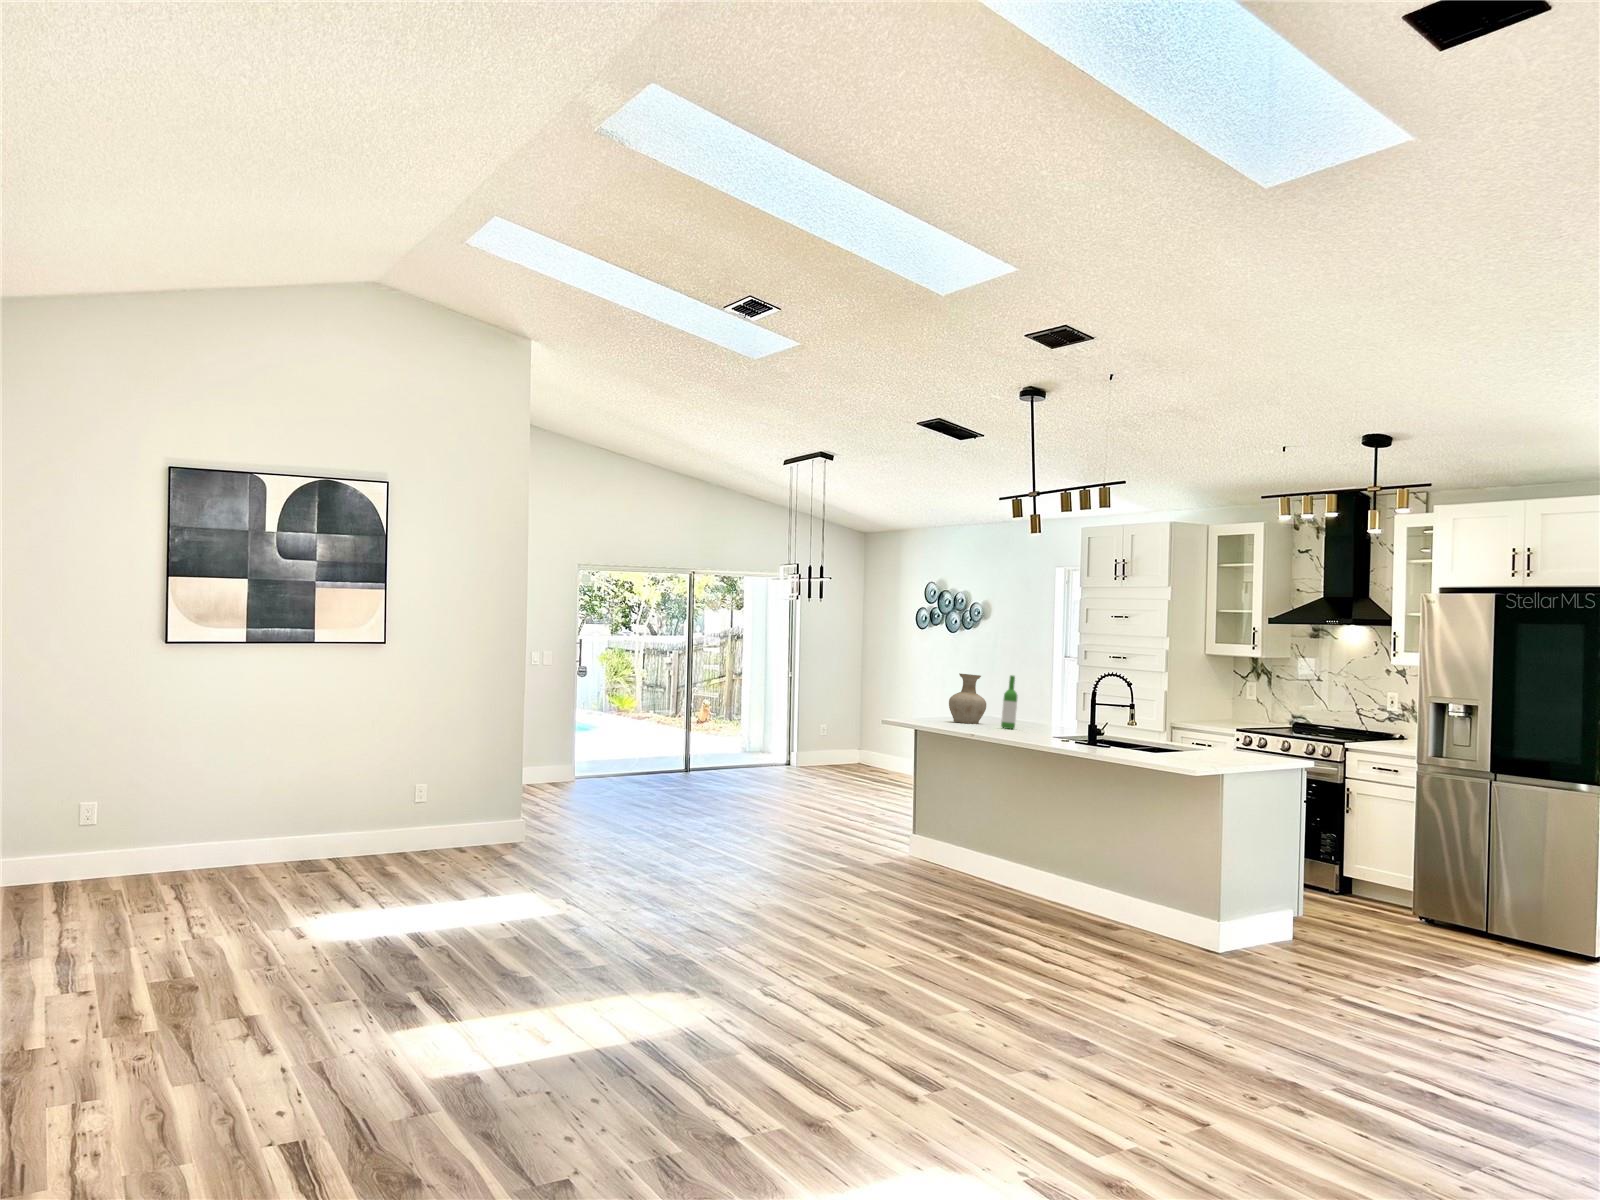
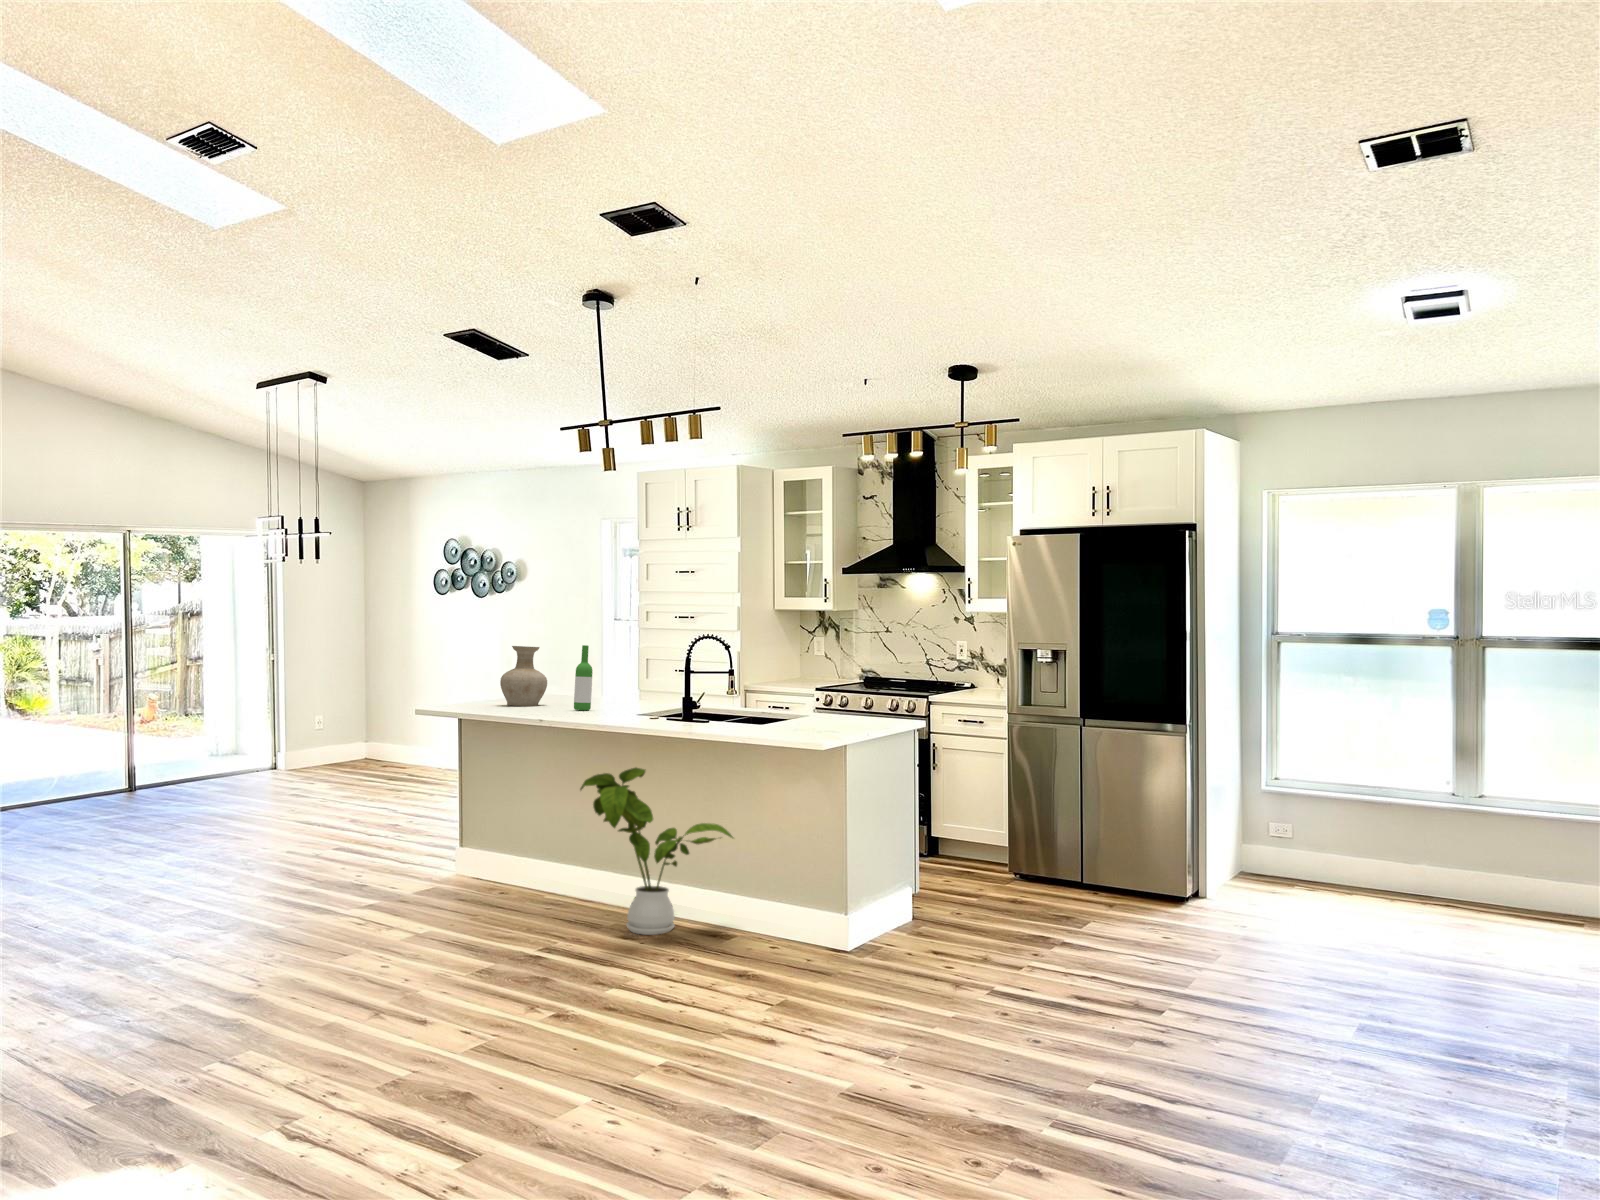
house plant: none [996,777,1125,918] -> present [580,768,733,935]

